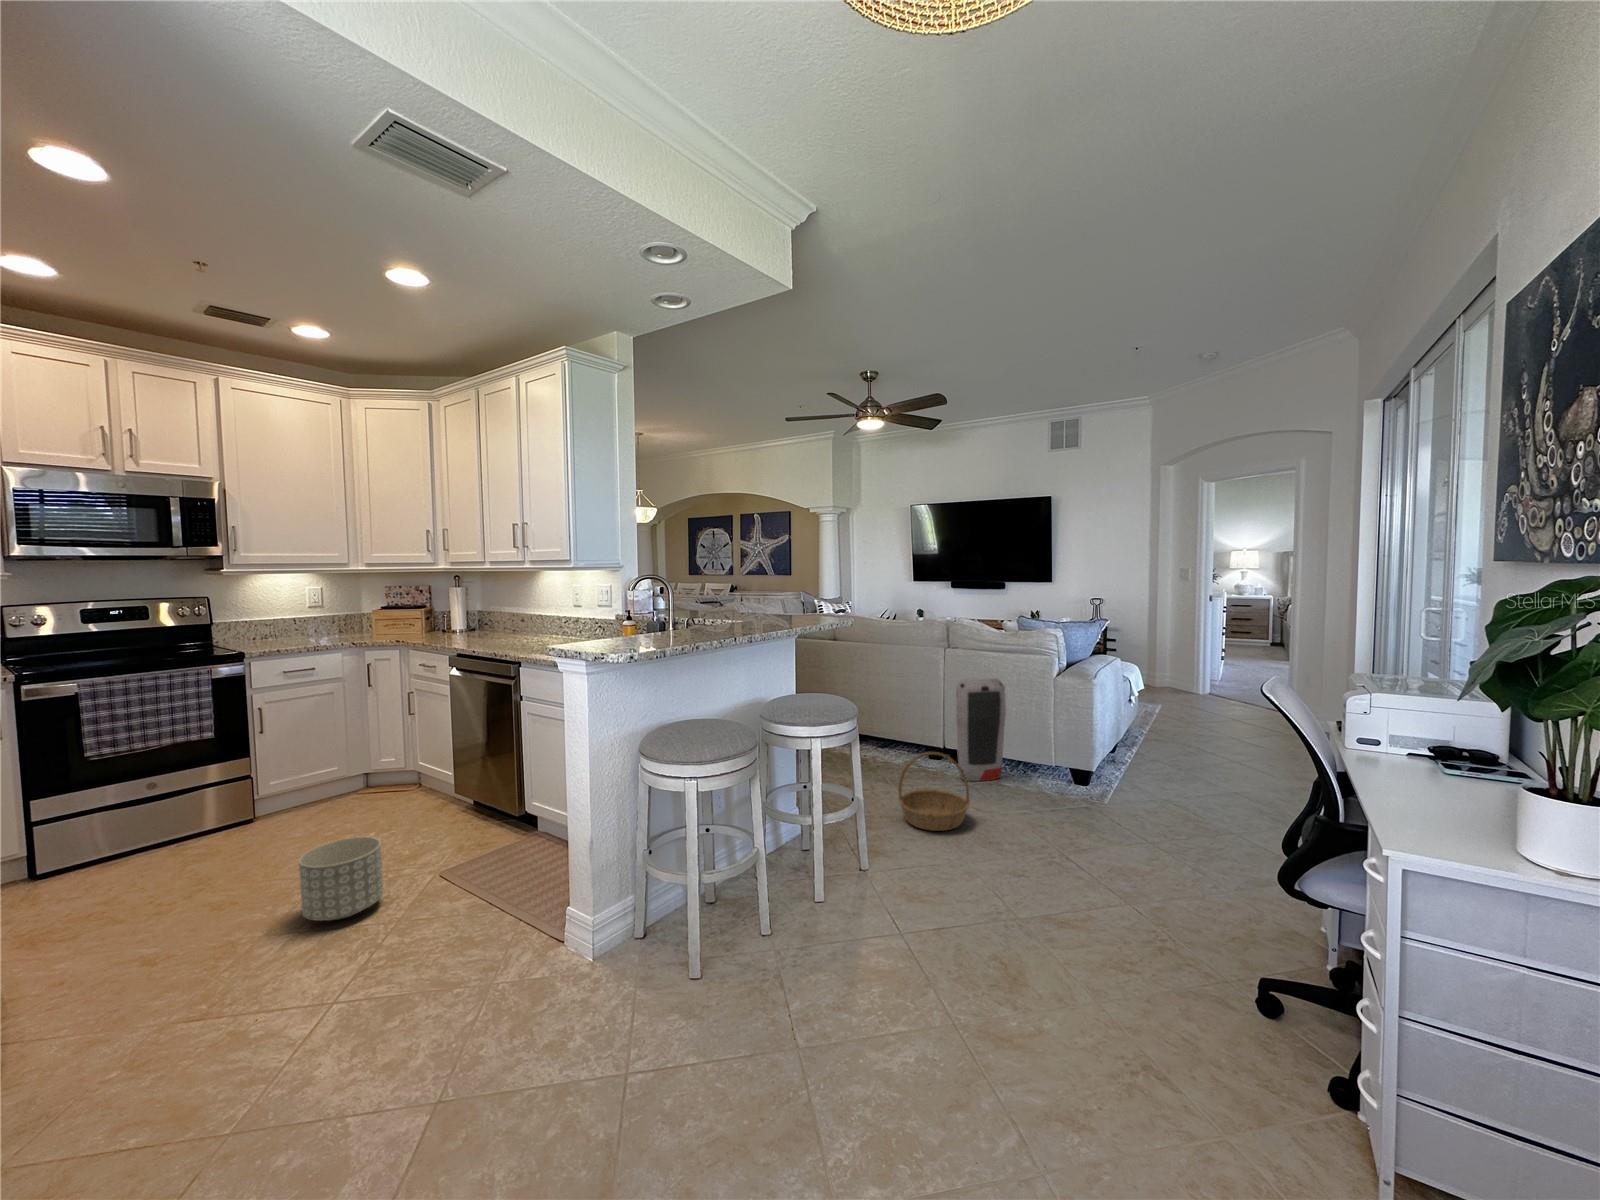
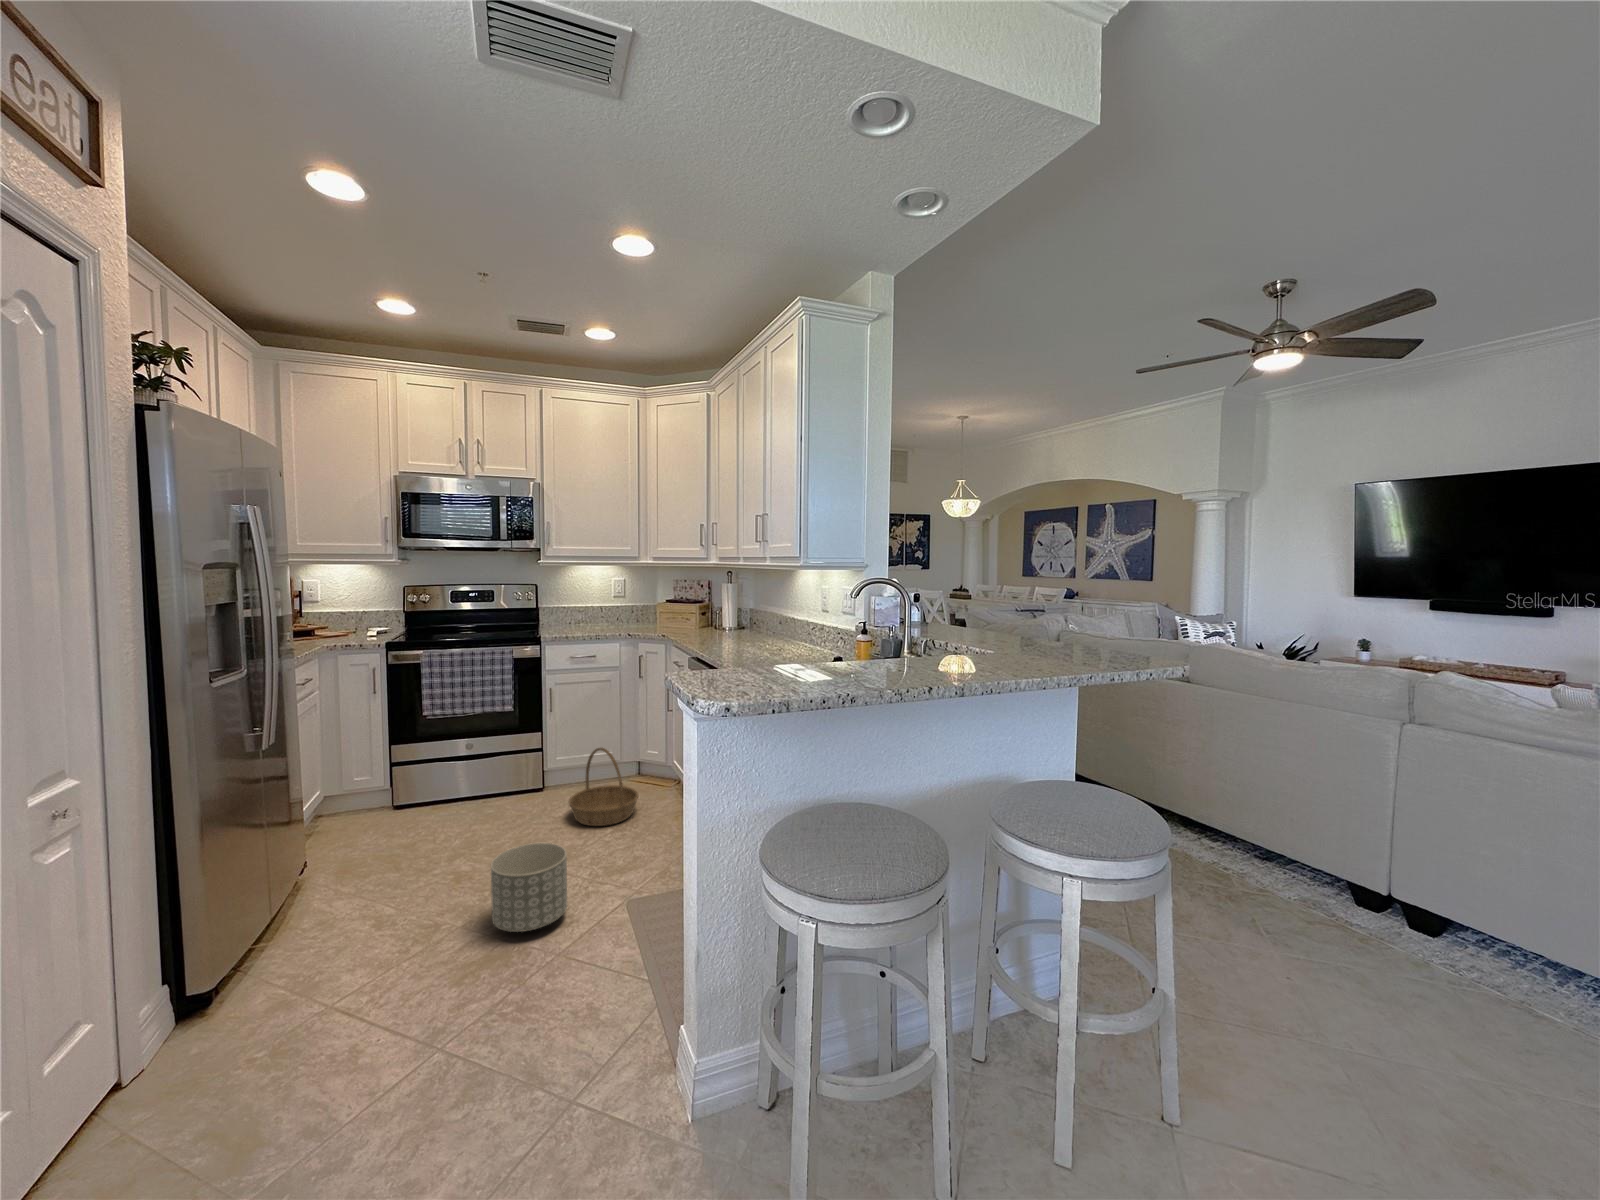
air purifier: present [956,678,1006,781] -> none [1419,789,1554,993]
basket: present [898,752,970,831] -> present [569,748,638,826]

